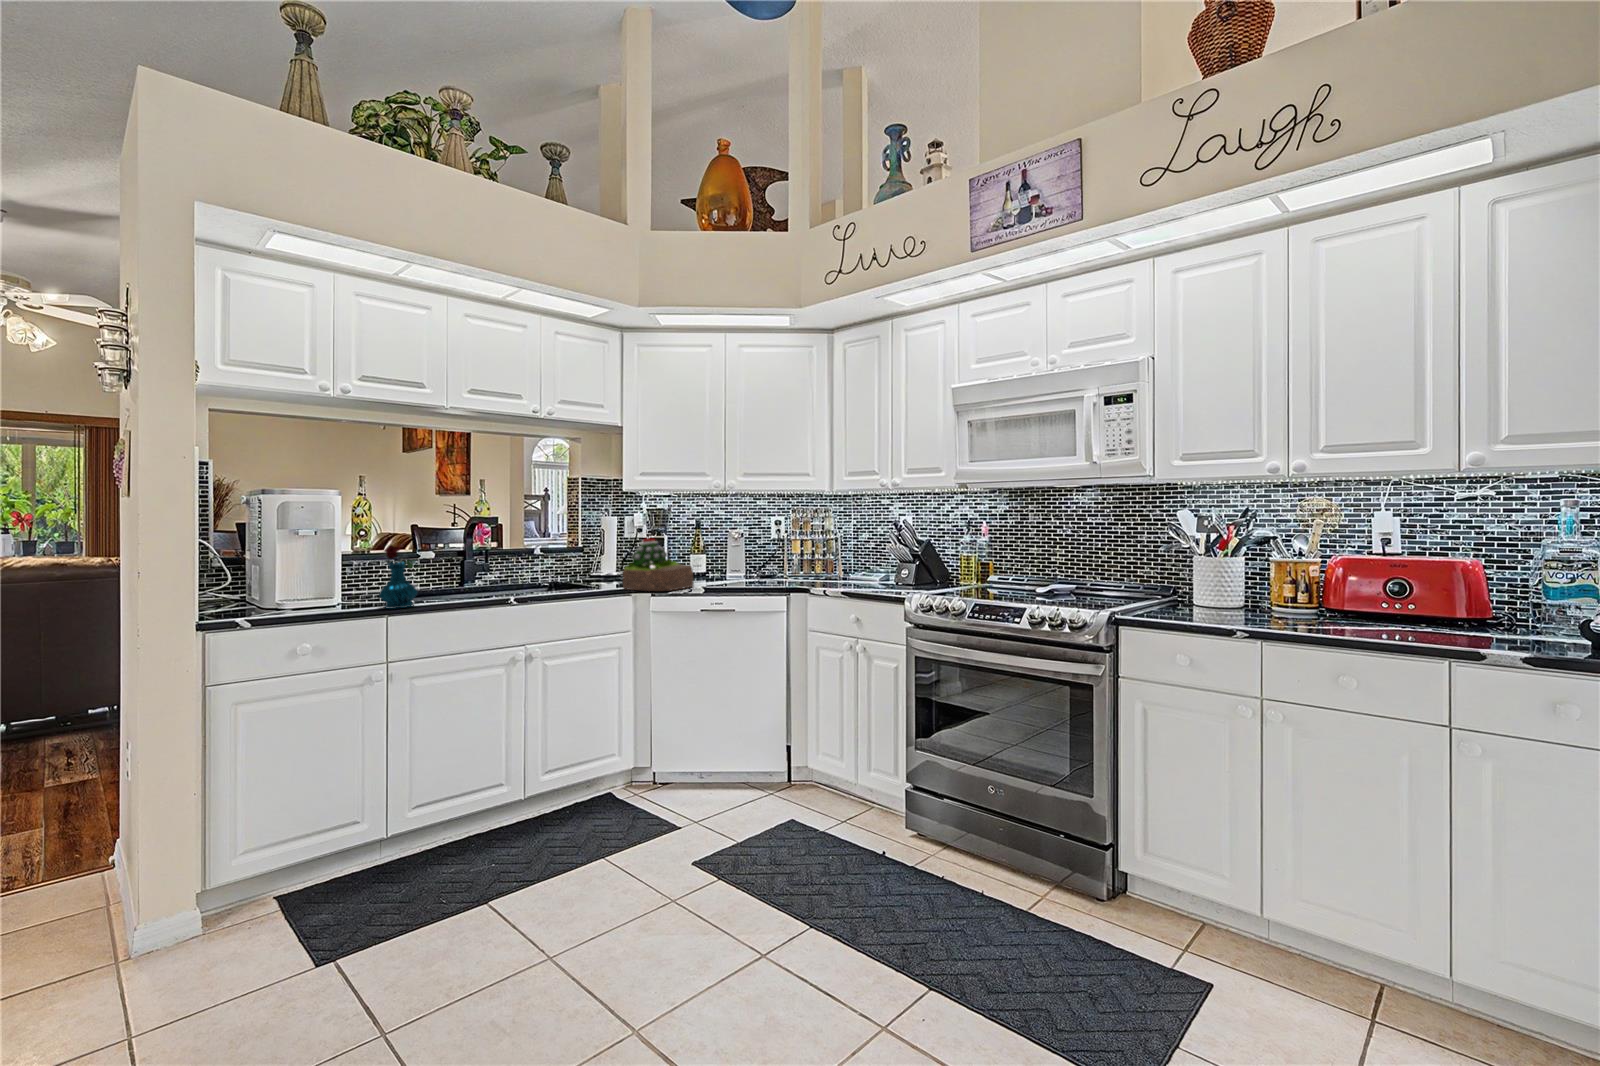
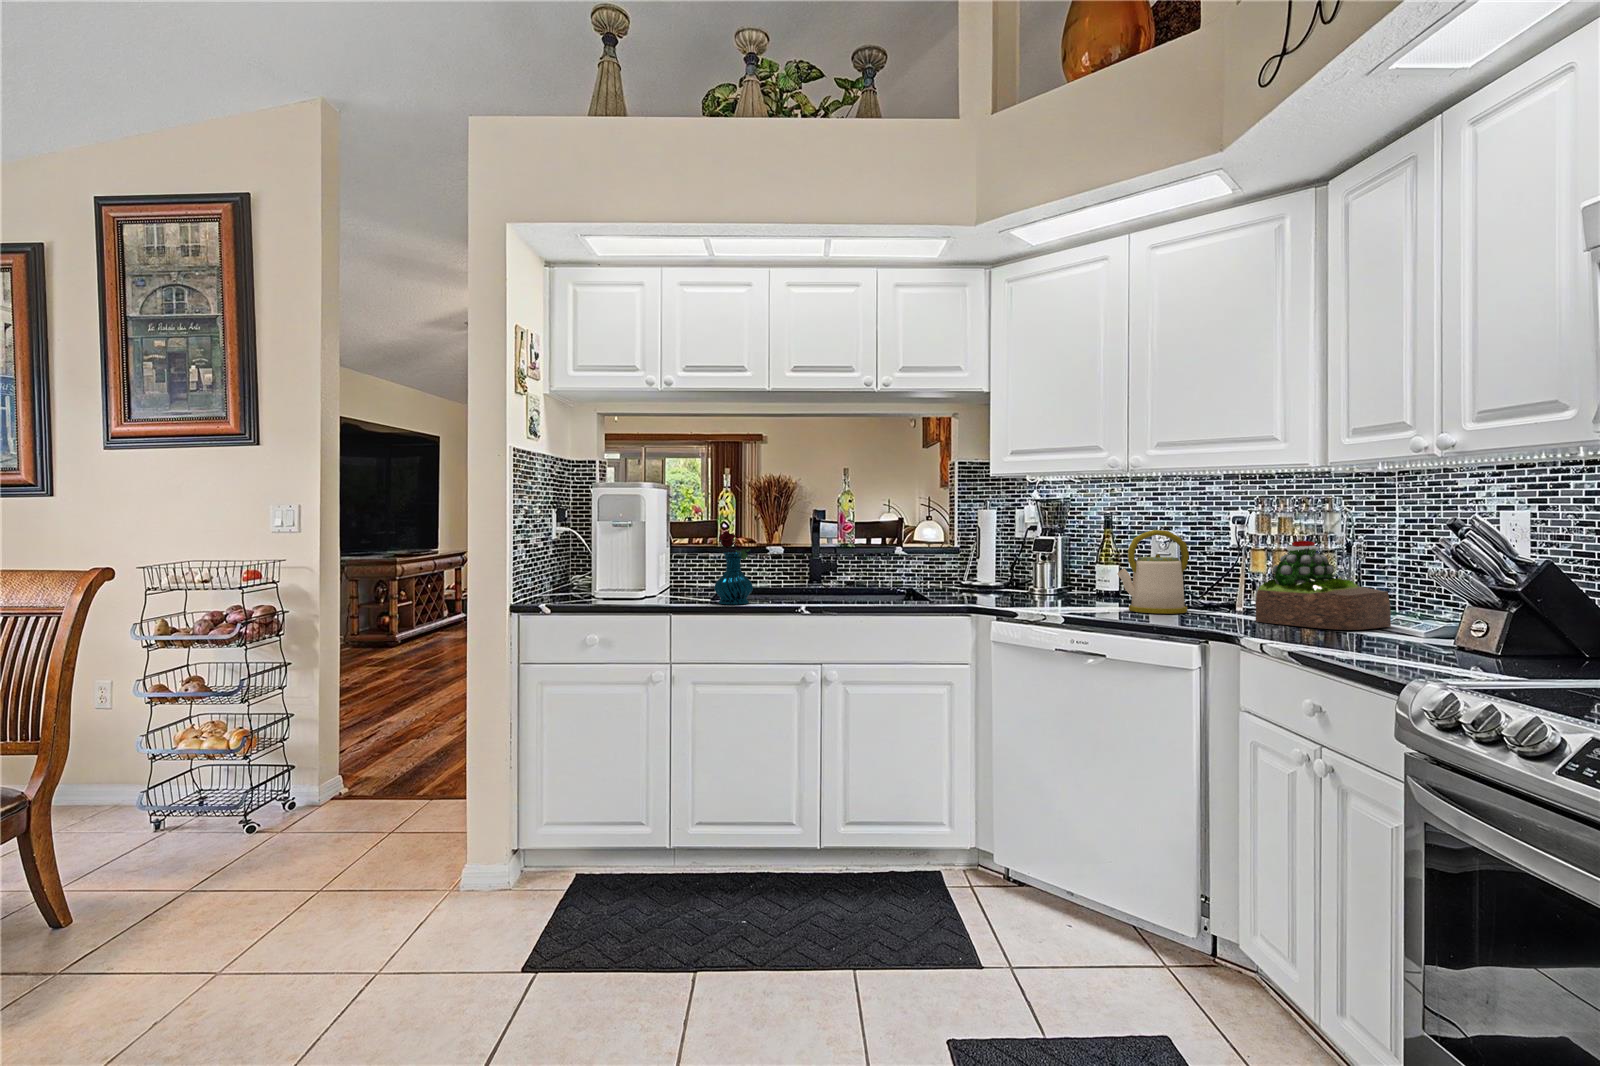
kettle: none [709,532,754,589] -> present [1117,530,1189,614]
succulent plant: present [623,538,694,591] -> present [1256,541,1391,630]

